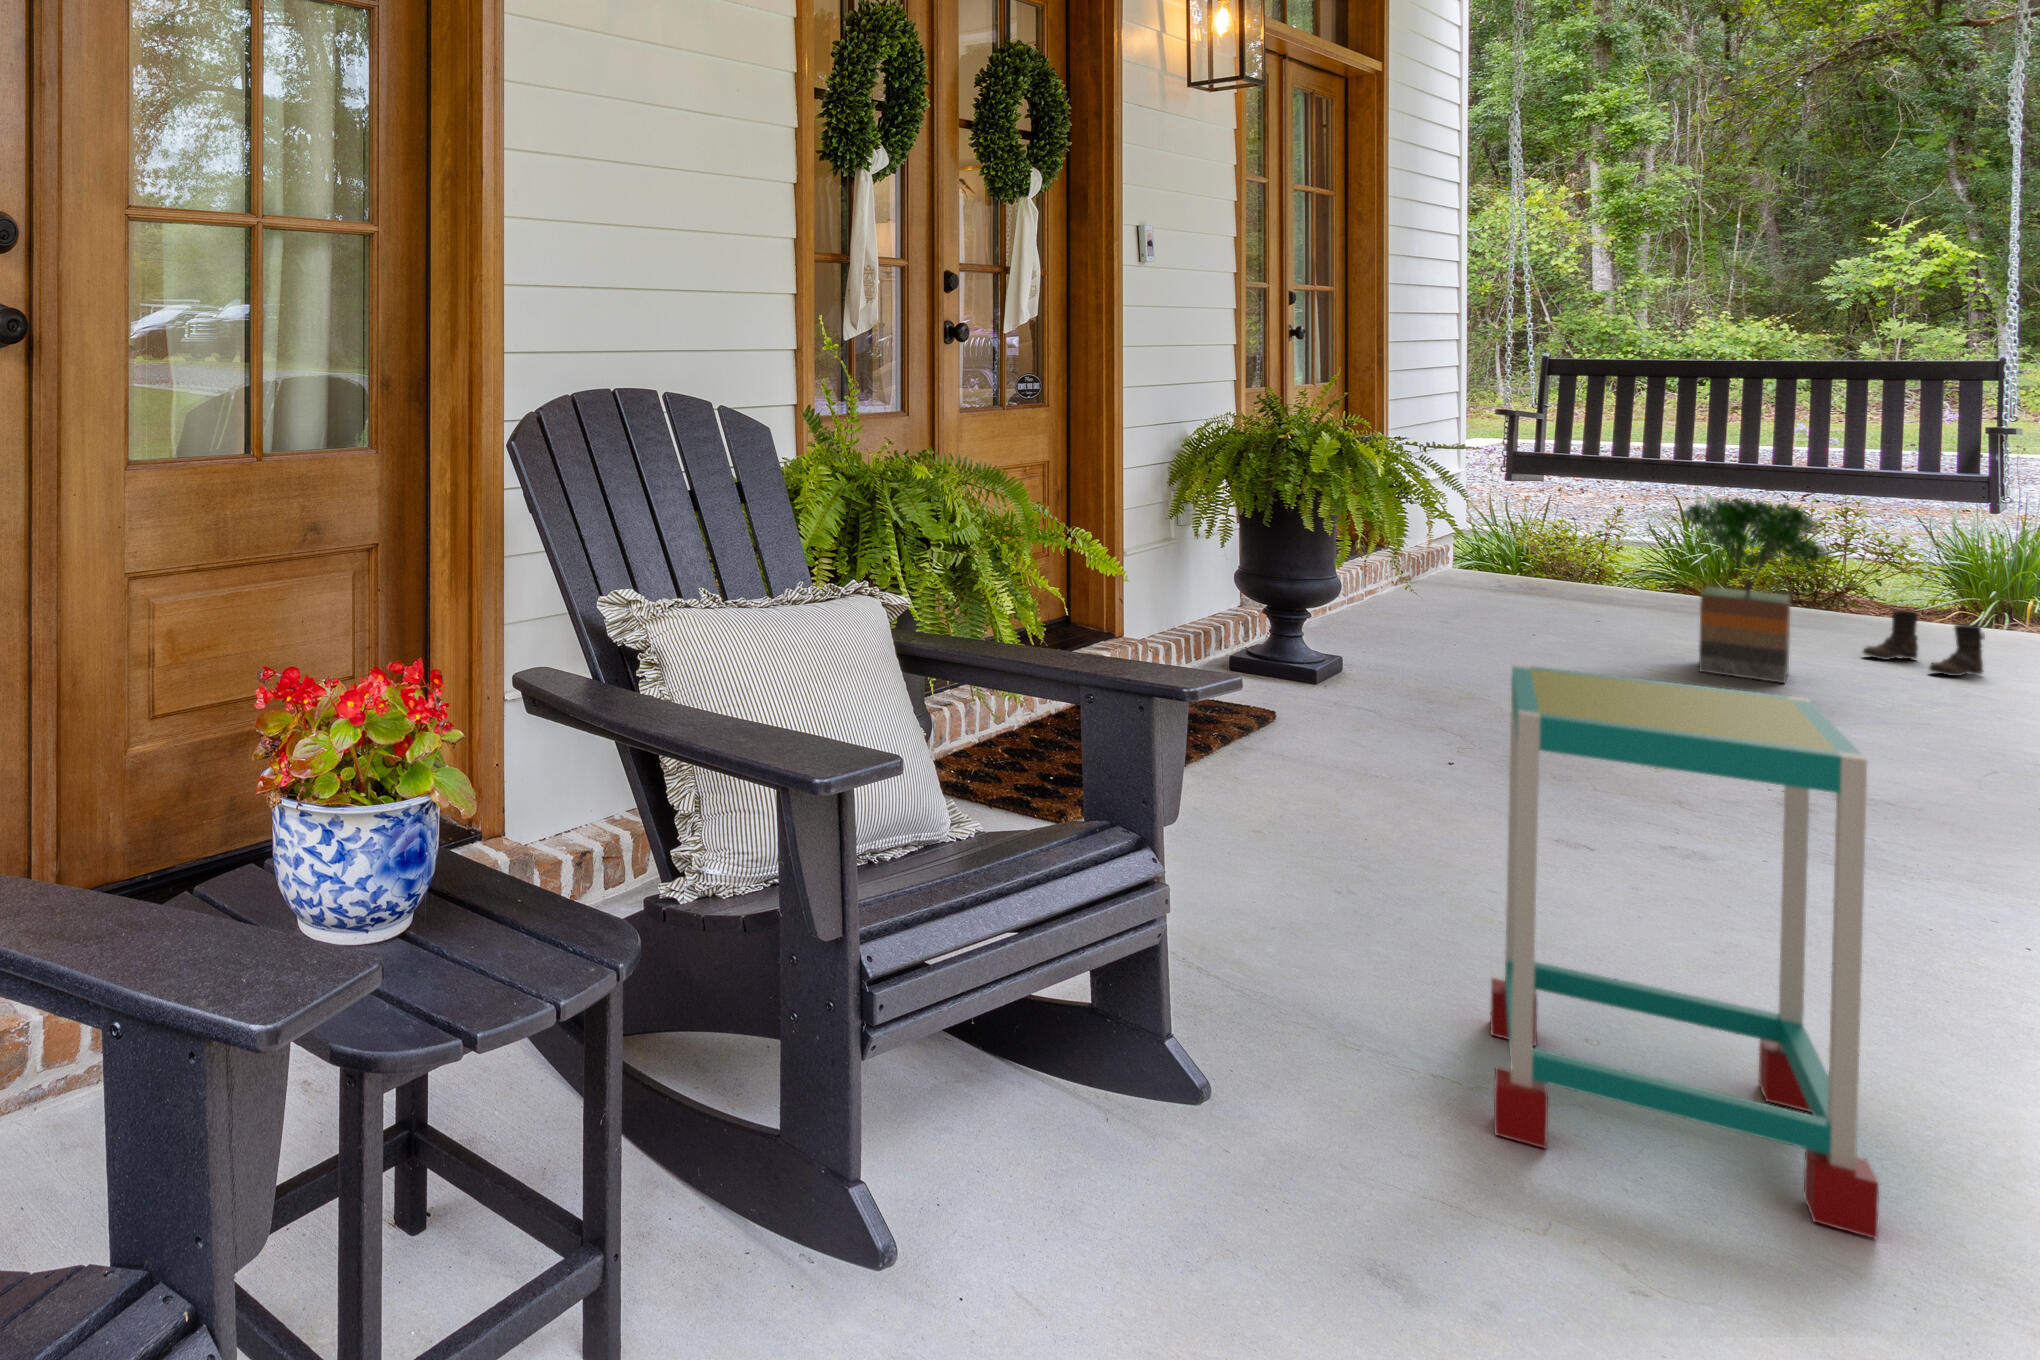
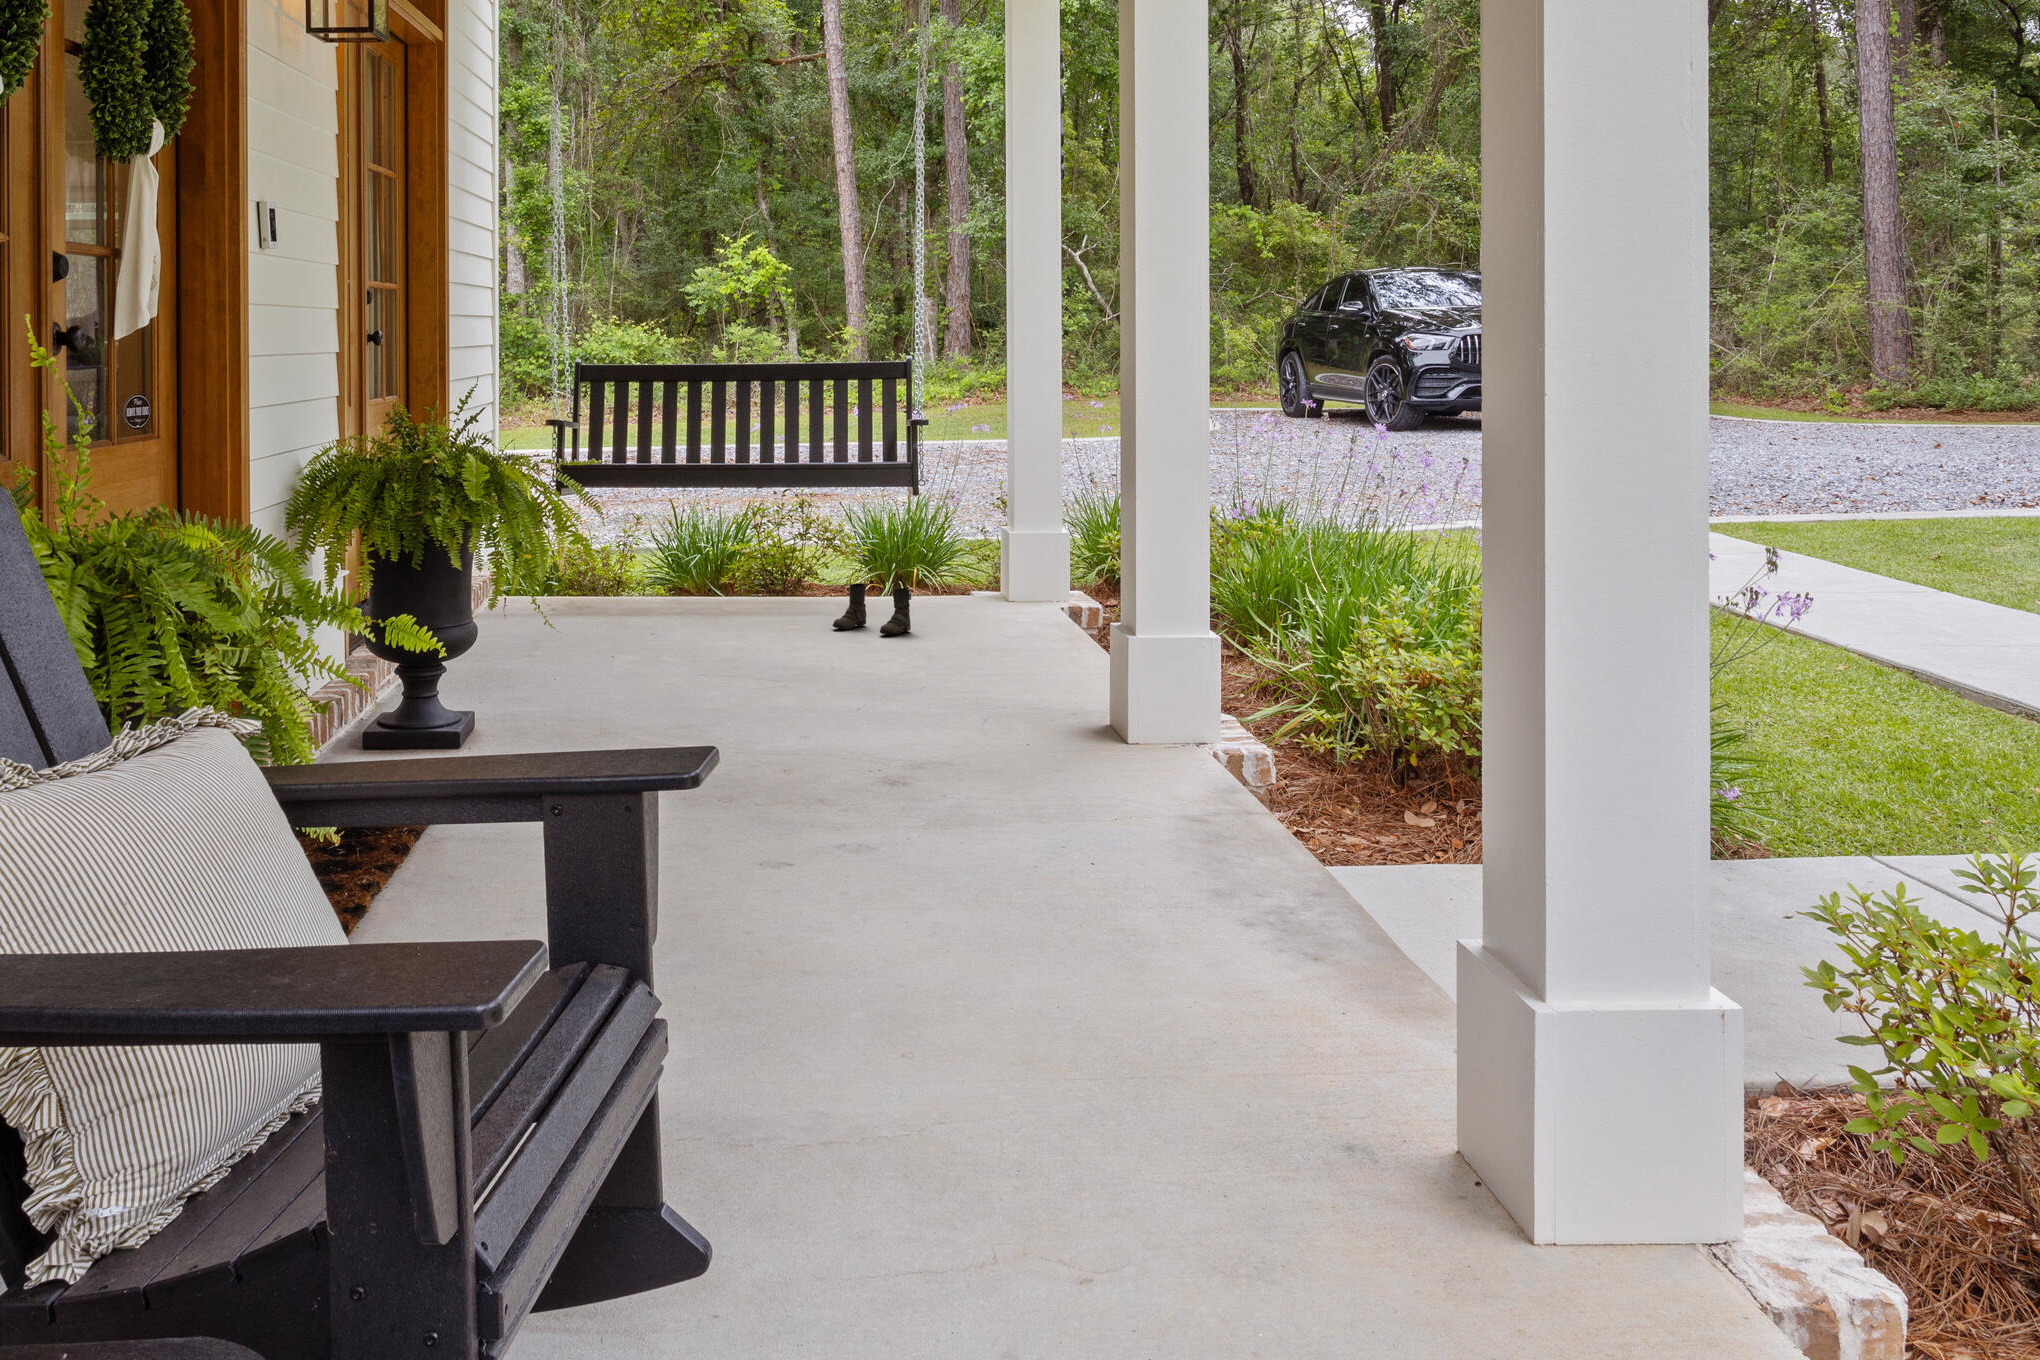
potted tree: present [1682,498,1831,683] -> none [716,491,833,665]
side table: present [1490,665,1879,1238] -> none [842,658,1182,1151]

